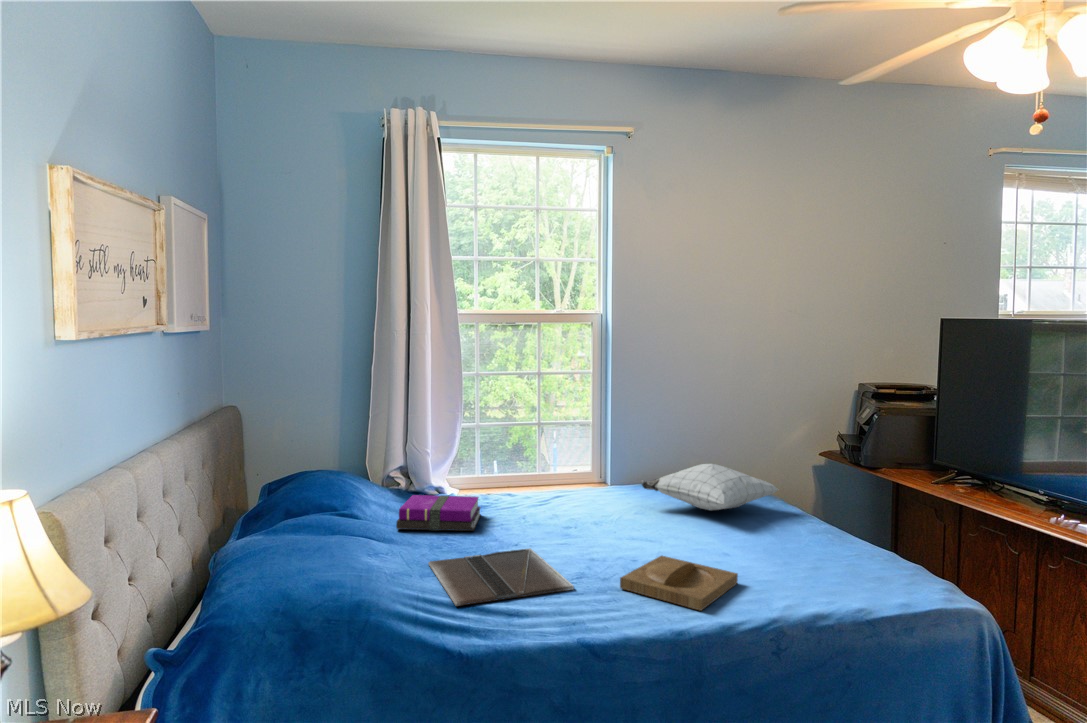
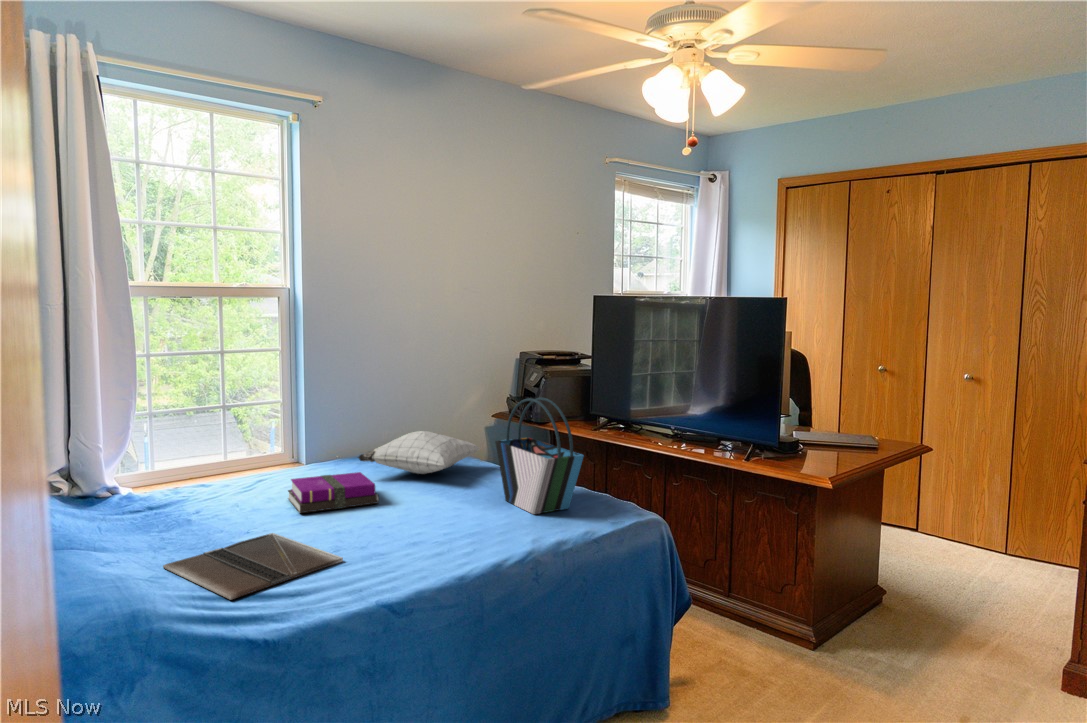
tote bag: none [778,437,877,577] -> present [496,398,584,514]
notebook: present [396,495,481,531] -> present [288,472,379,513]
tray: present [620,556,738,610] -> none [386,517,483,556]

